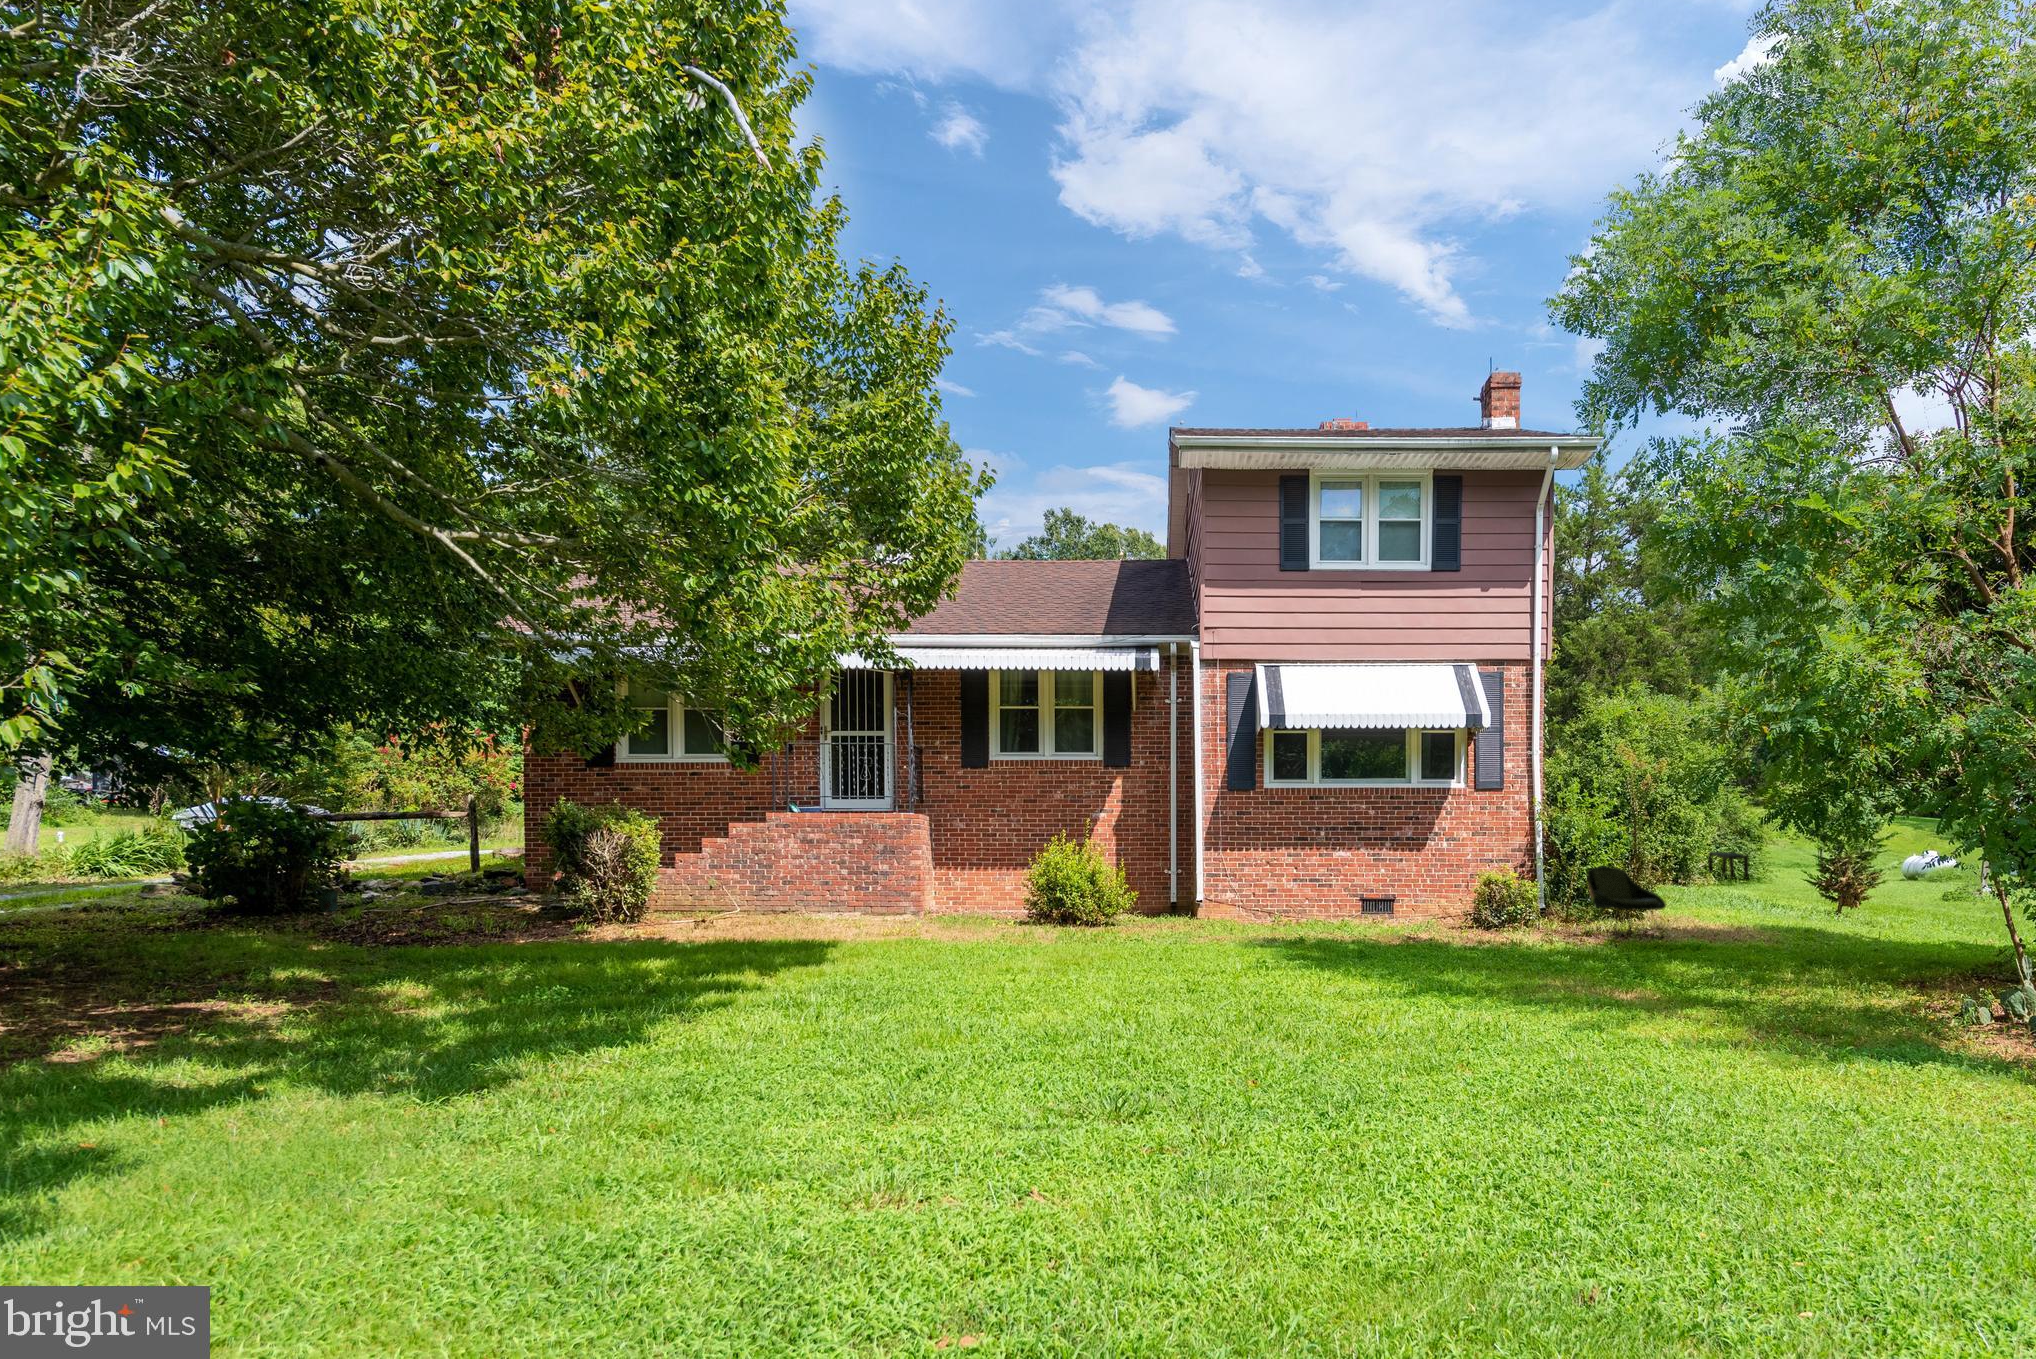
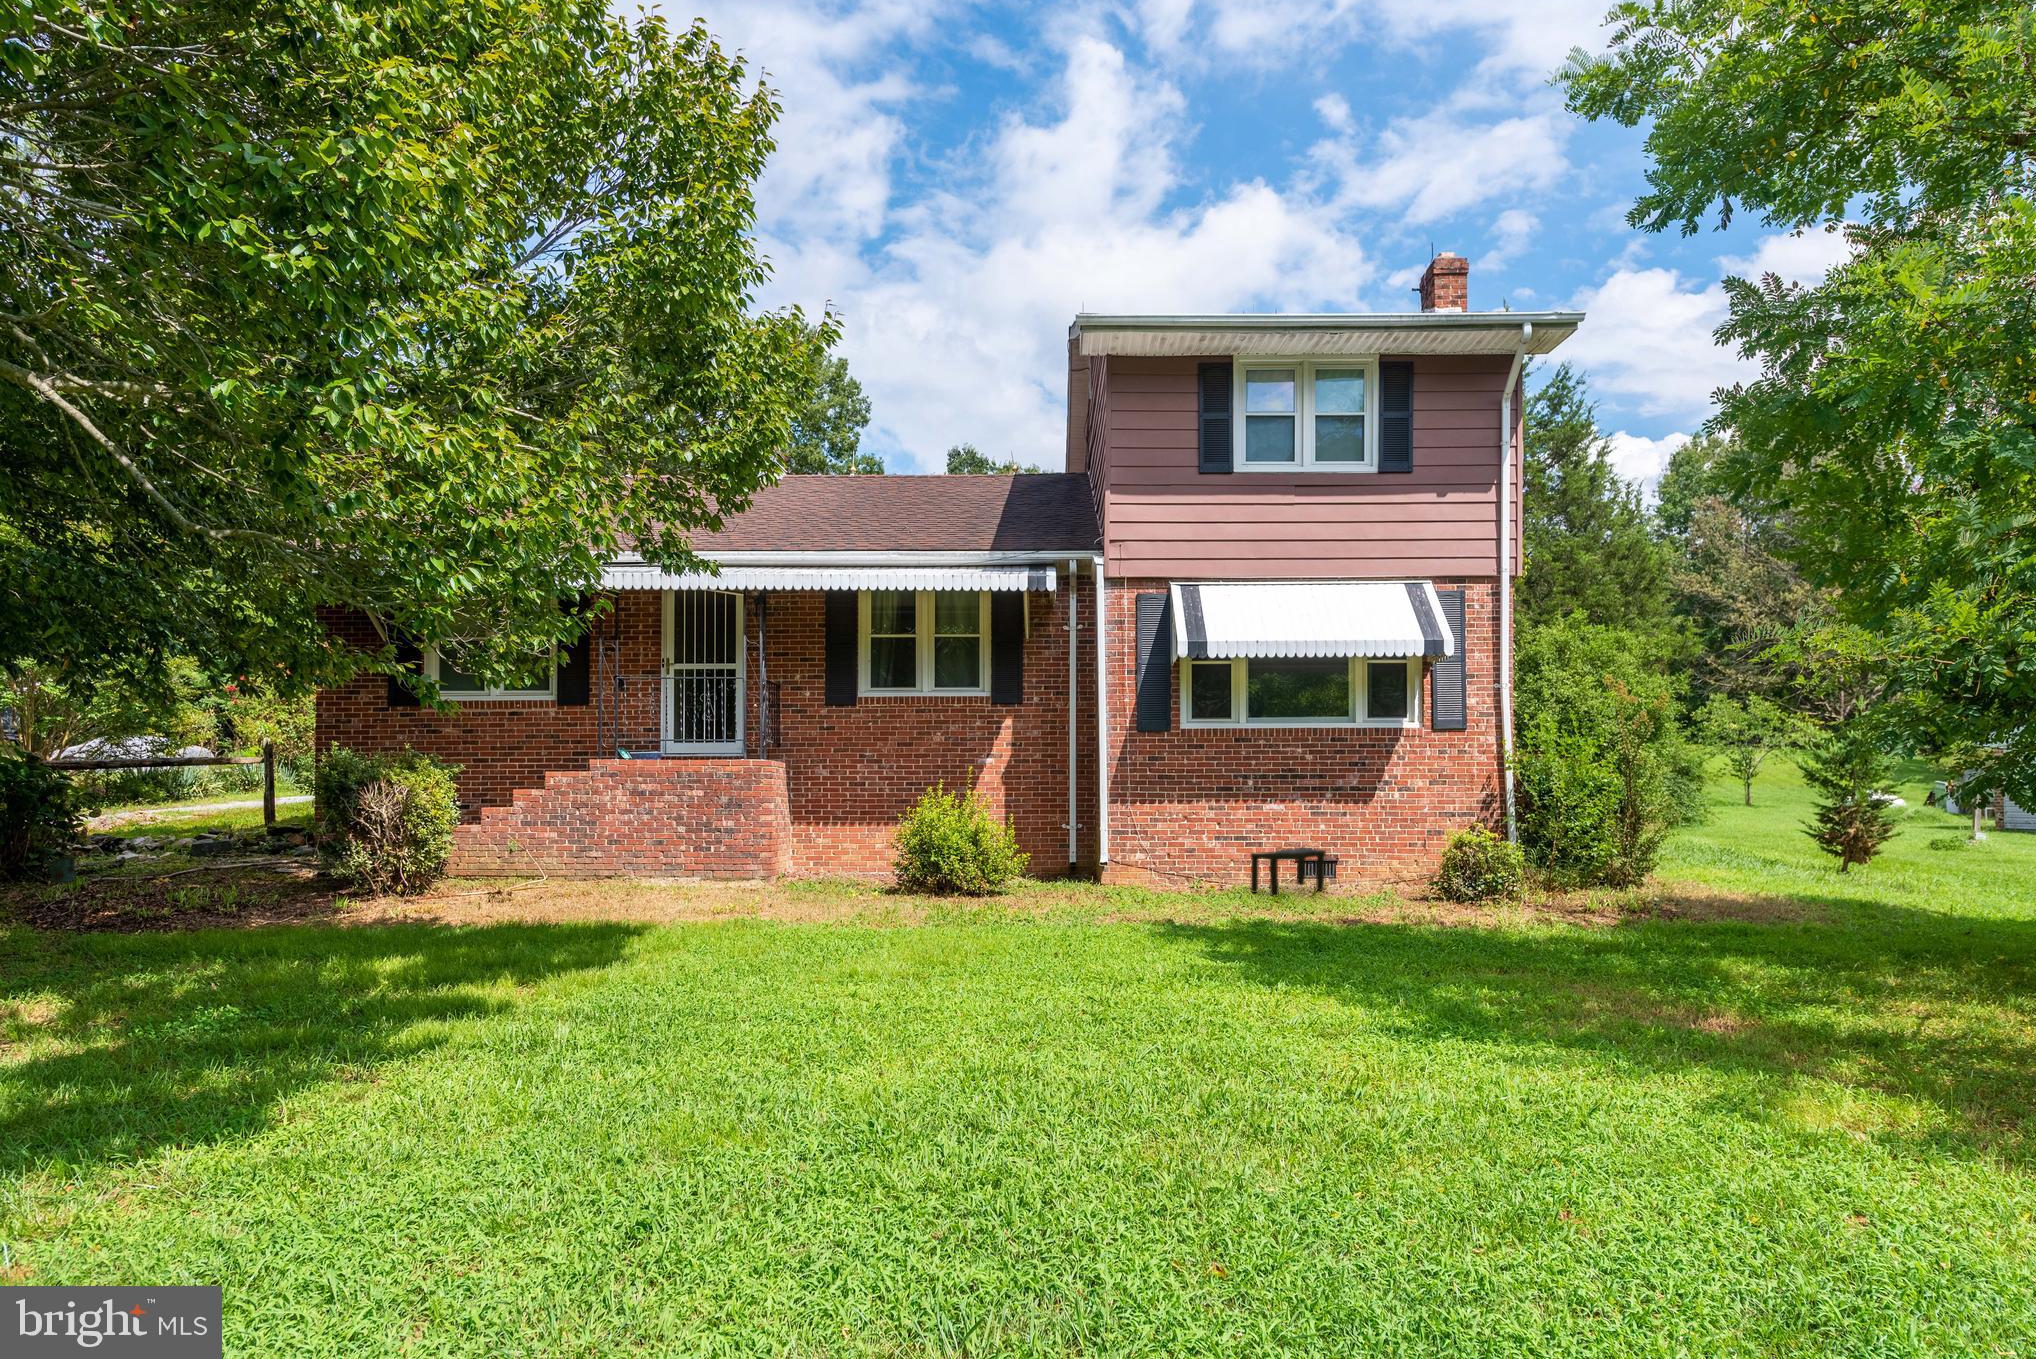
bench: present [1708,851,1749,879] -> present [1251,847,1326,897]
lounge chair: present [1587,866,1666,939] -> none [1555,819,1653,906]

